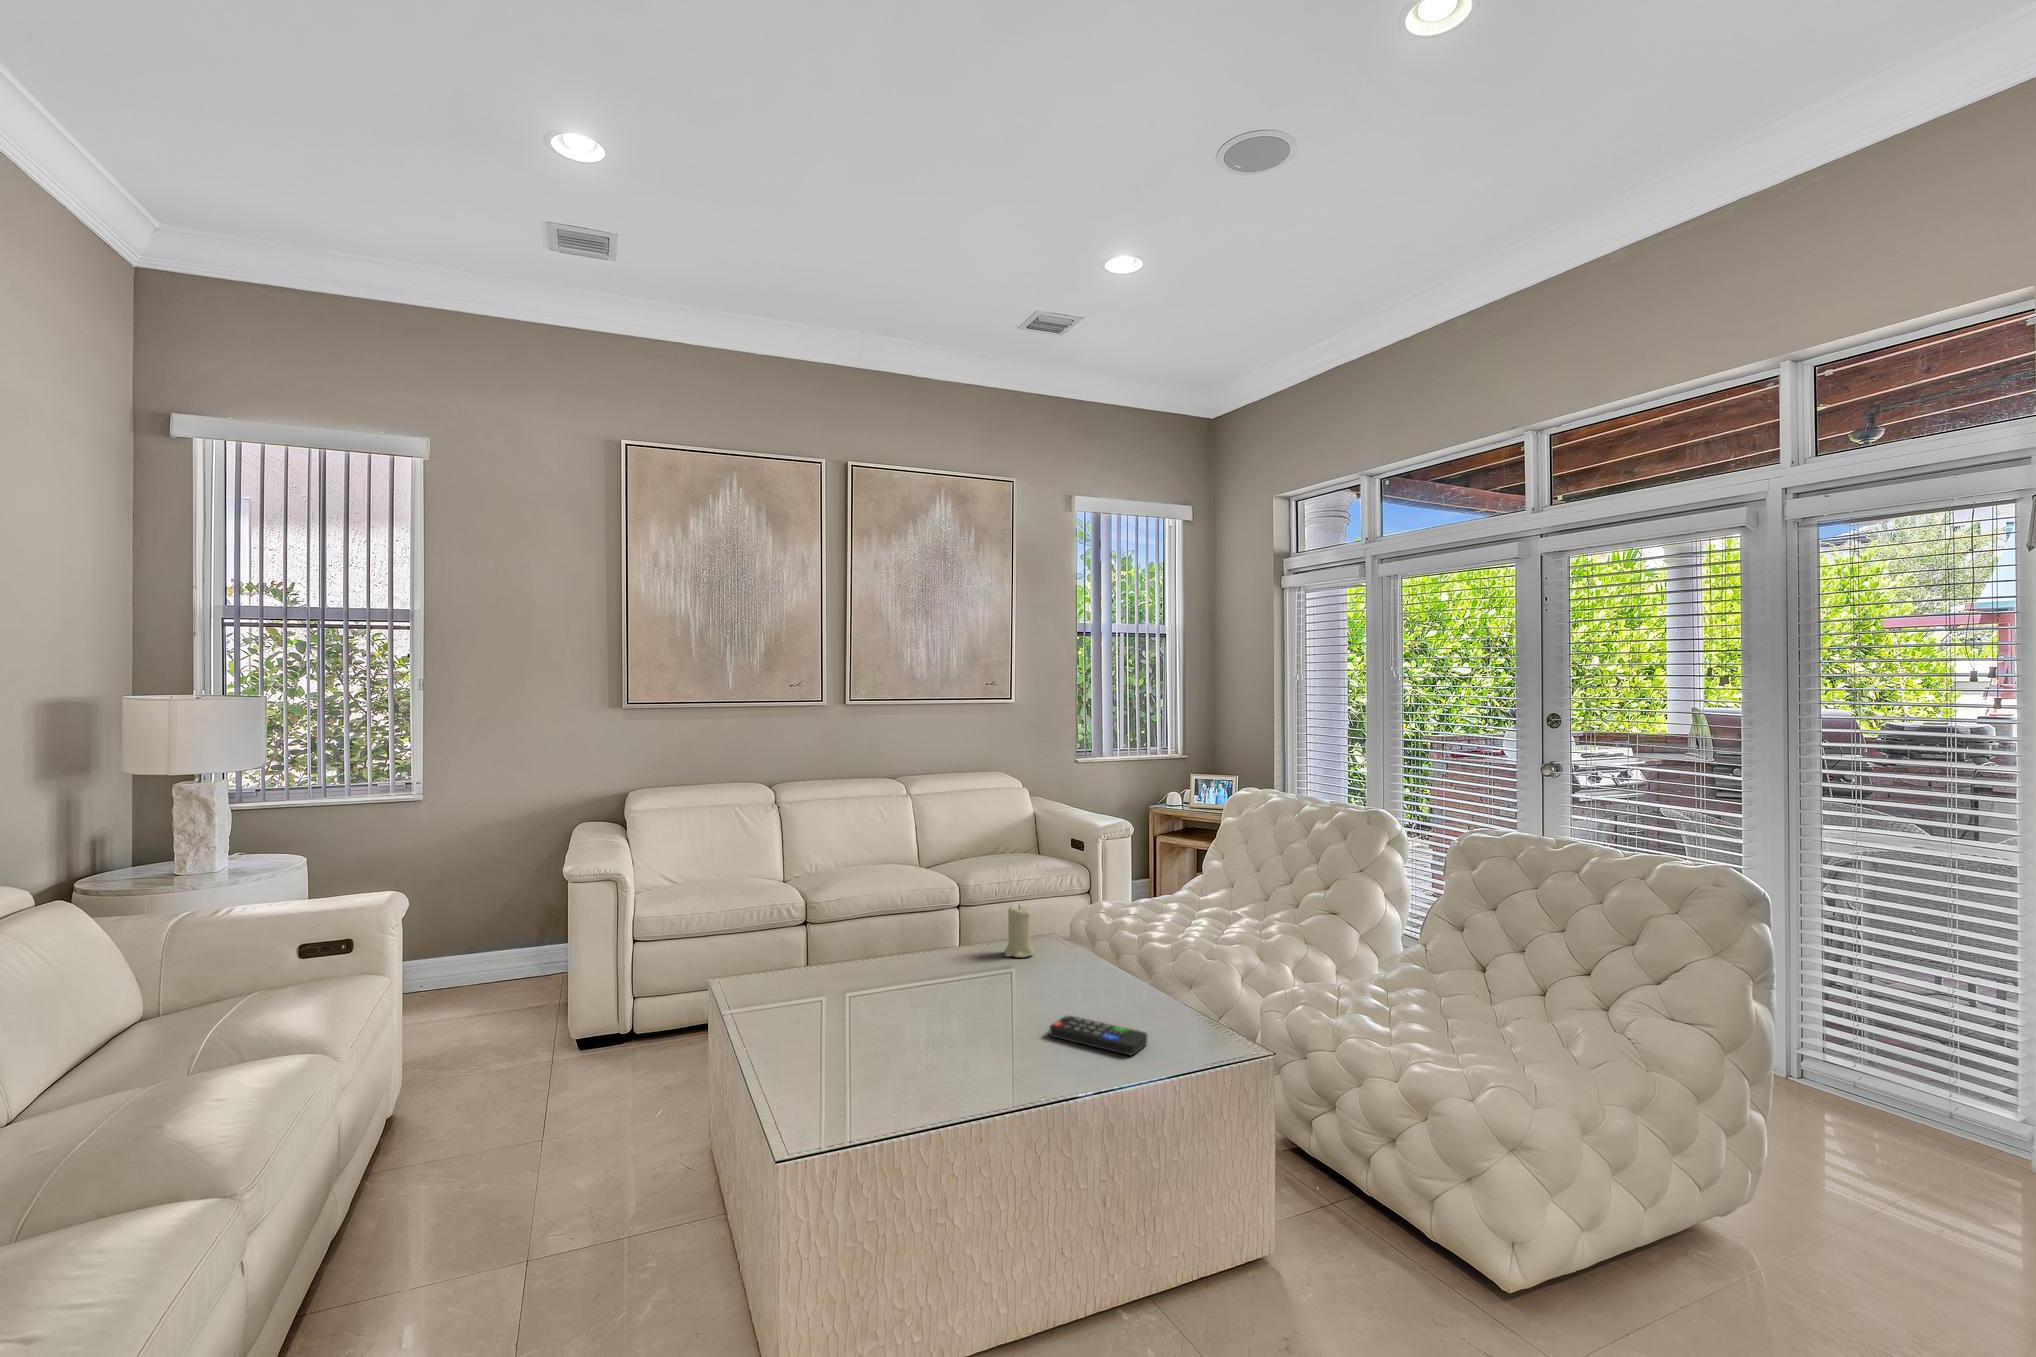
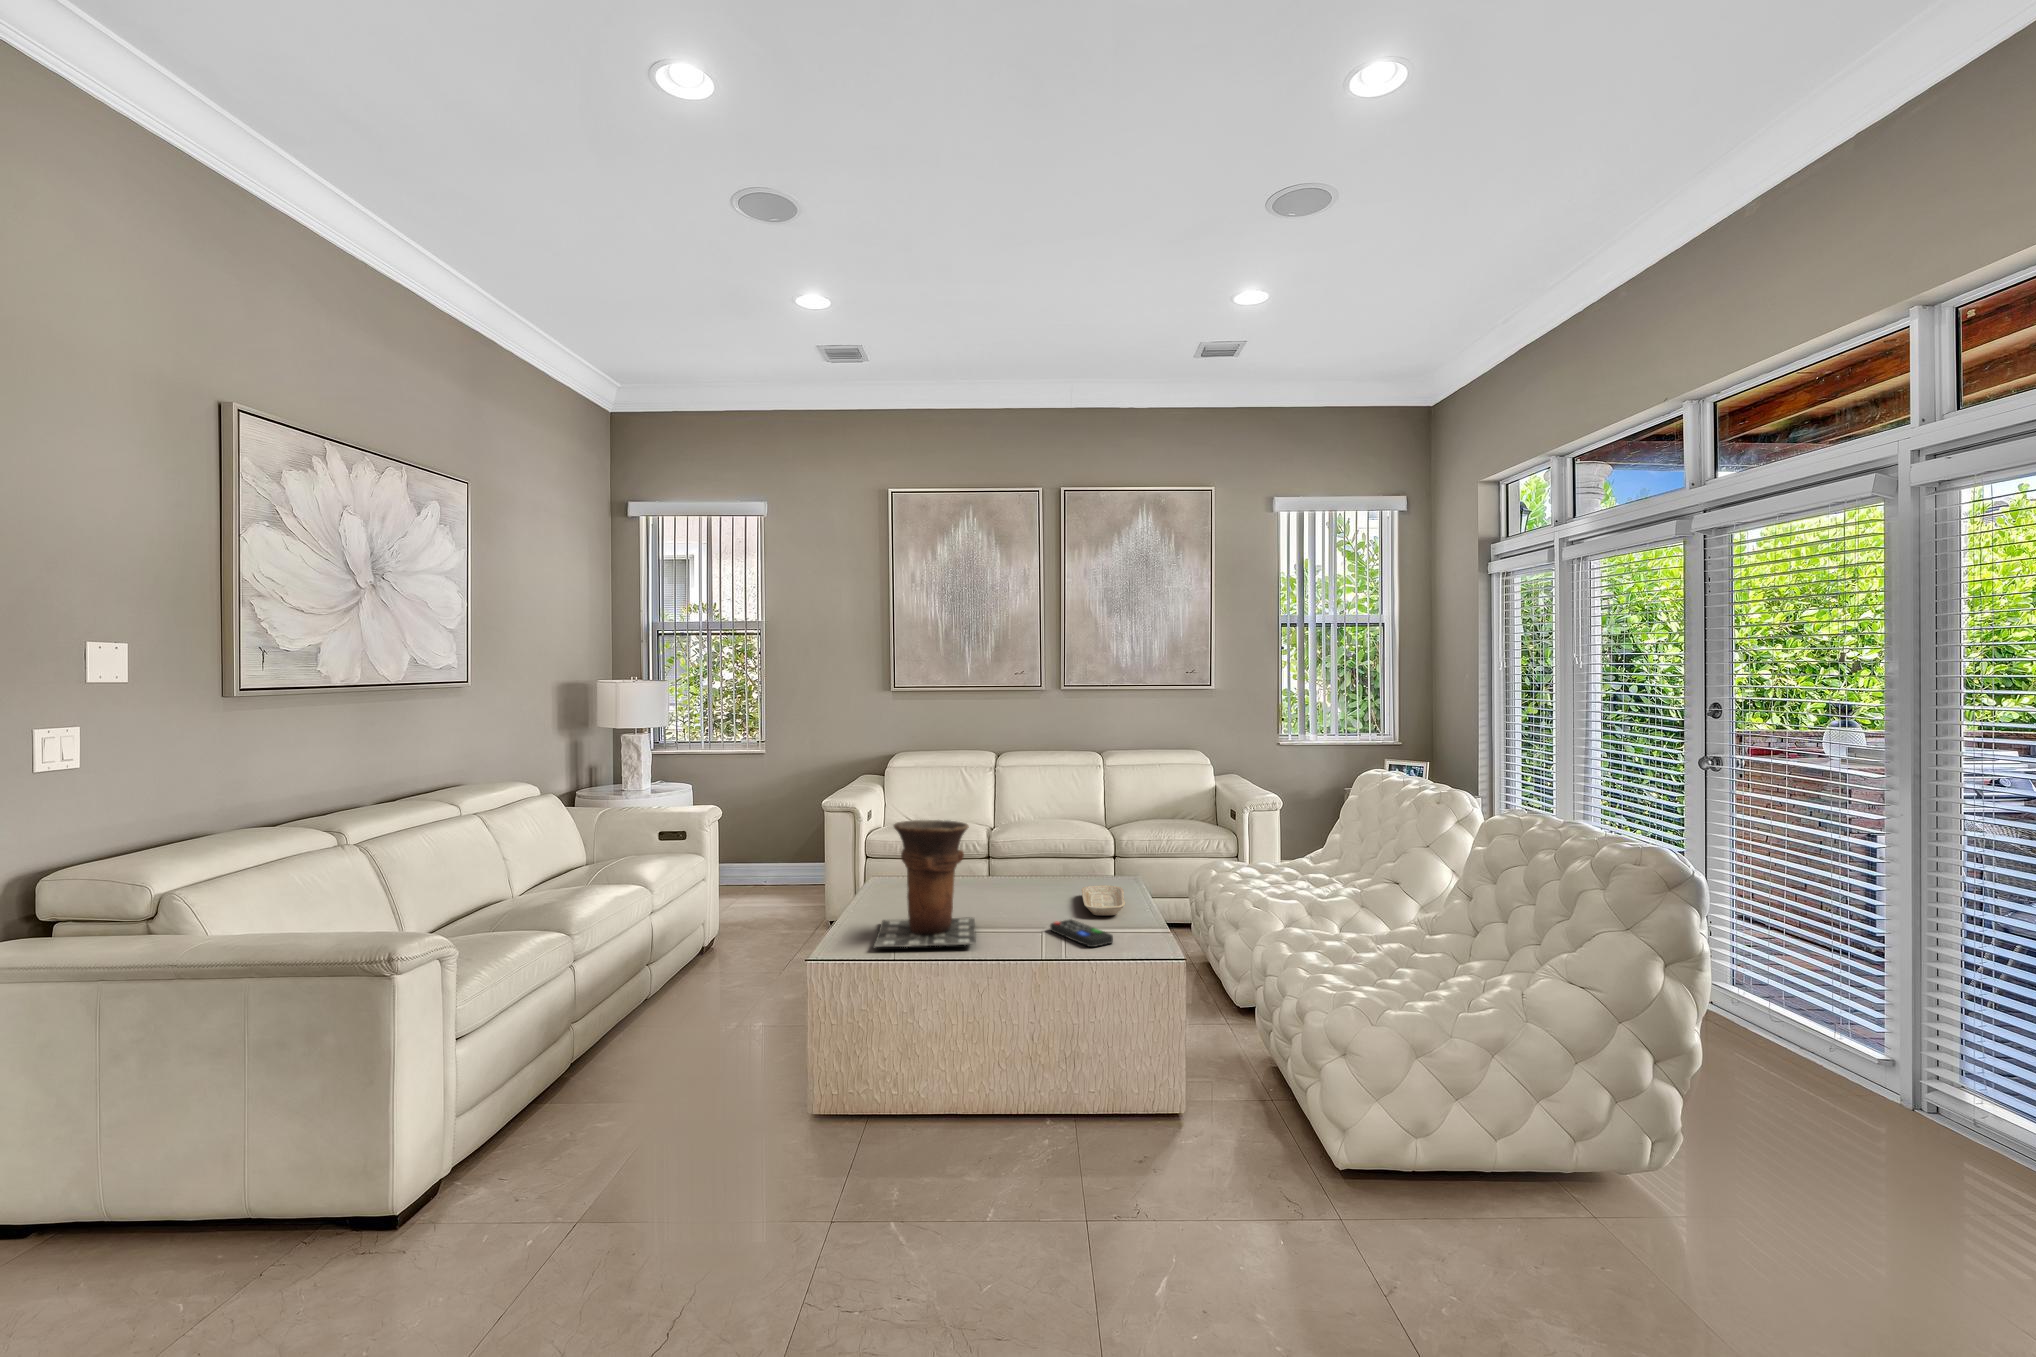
vase: none [812,901,996,1116] -> present [874,820,976,947]
candle: present [1005,905,1033,957] -> none [1085,846,1109,887]
tray: none [1024,955,1109,1002] -> present [1082,885,1125,915]

